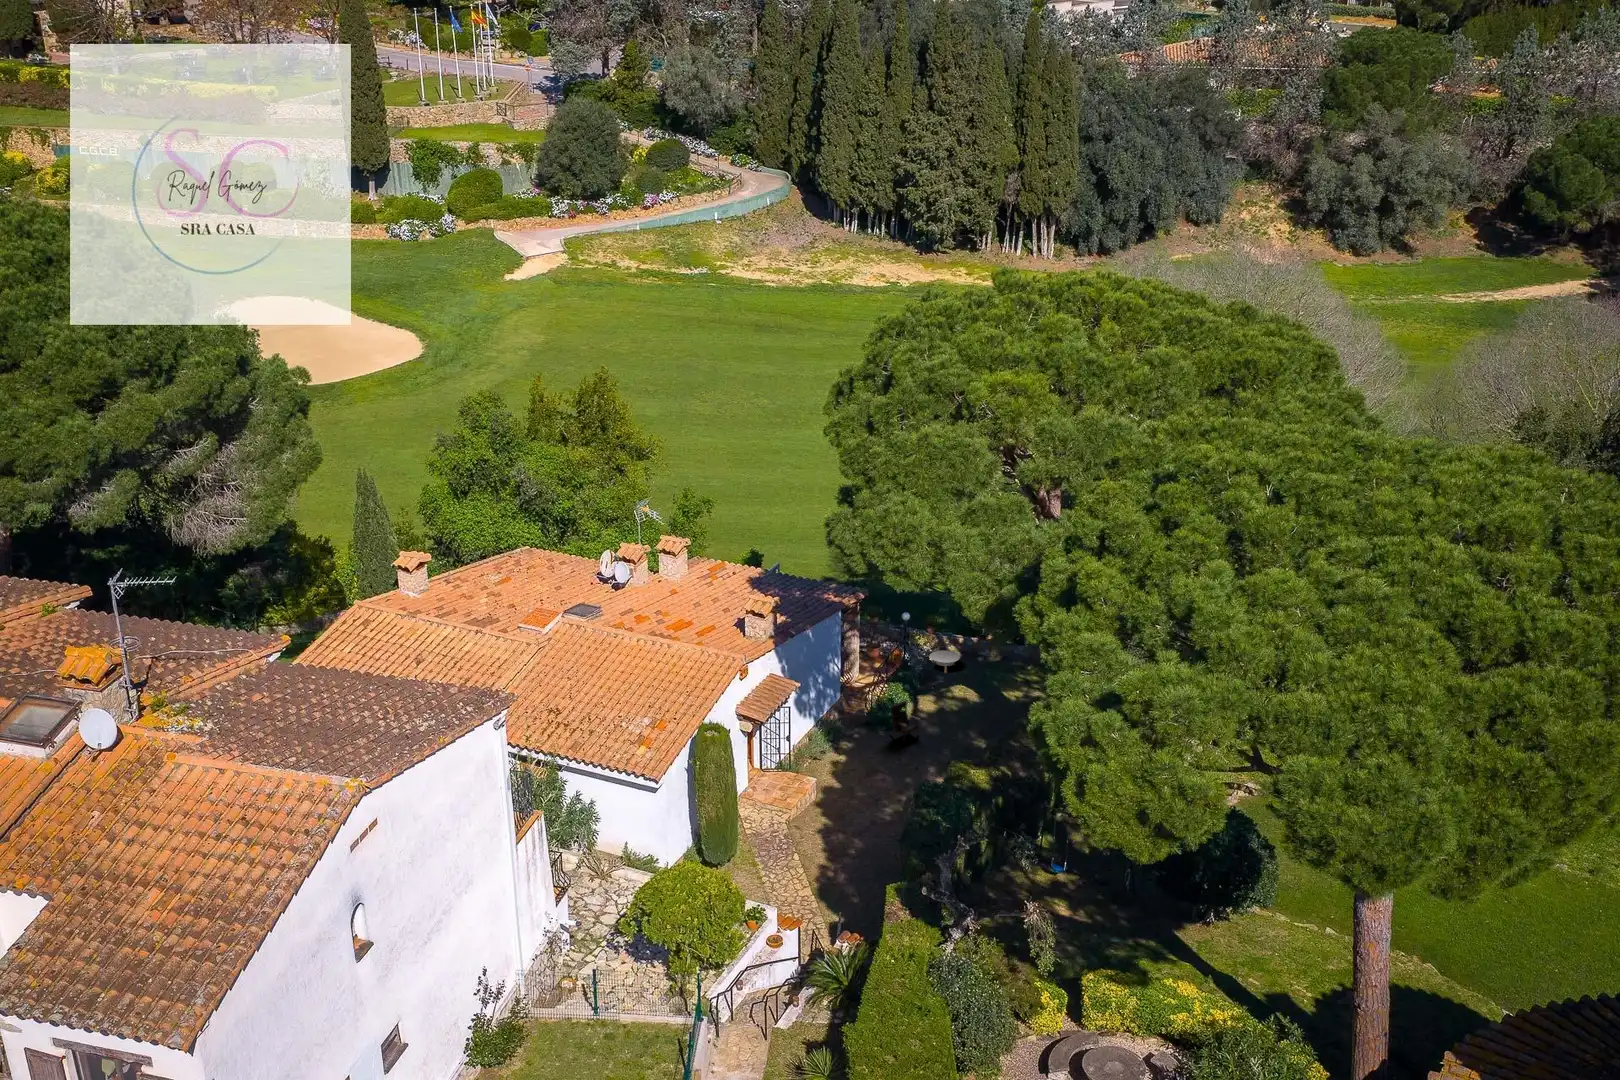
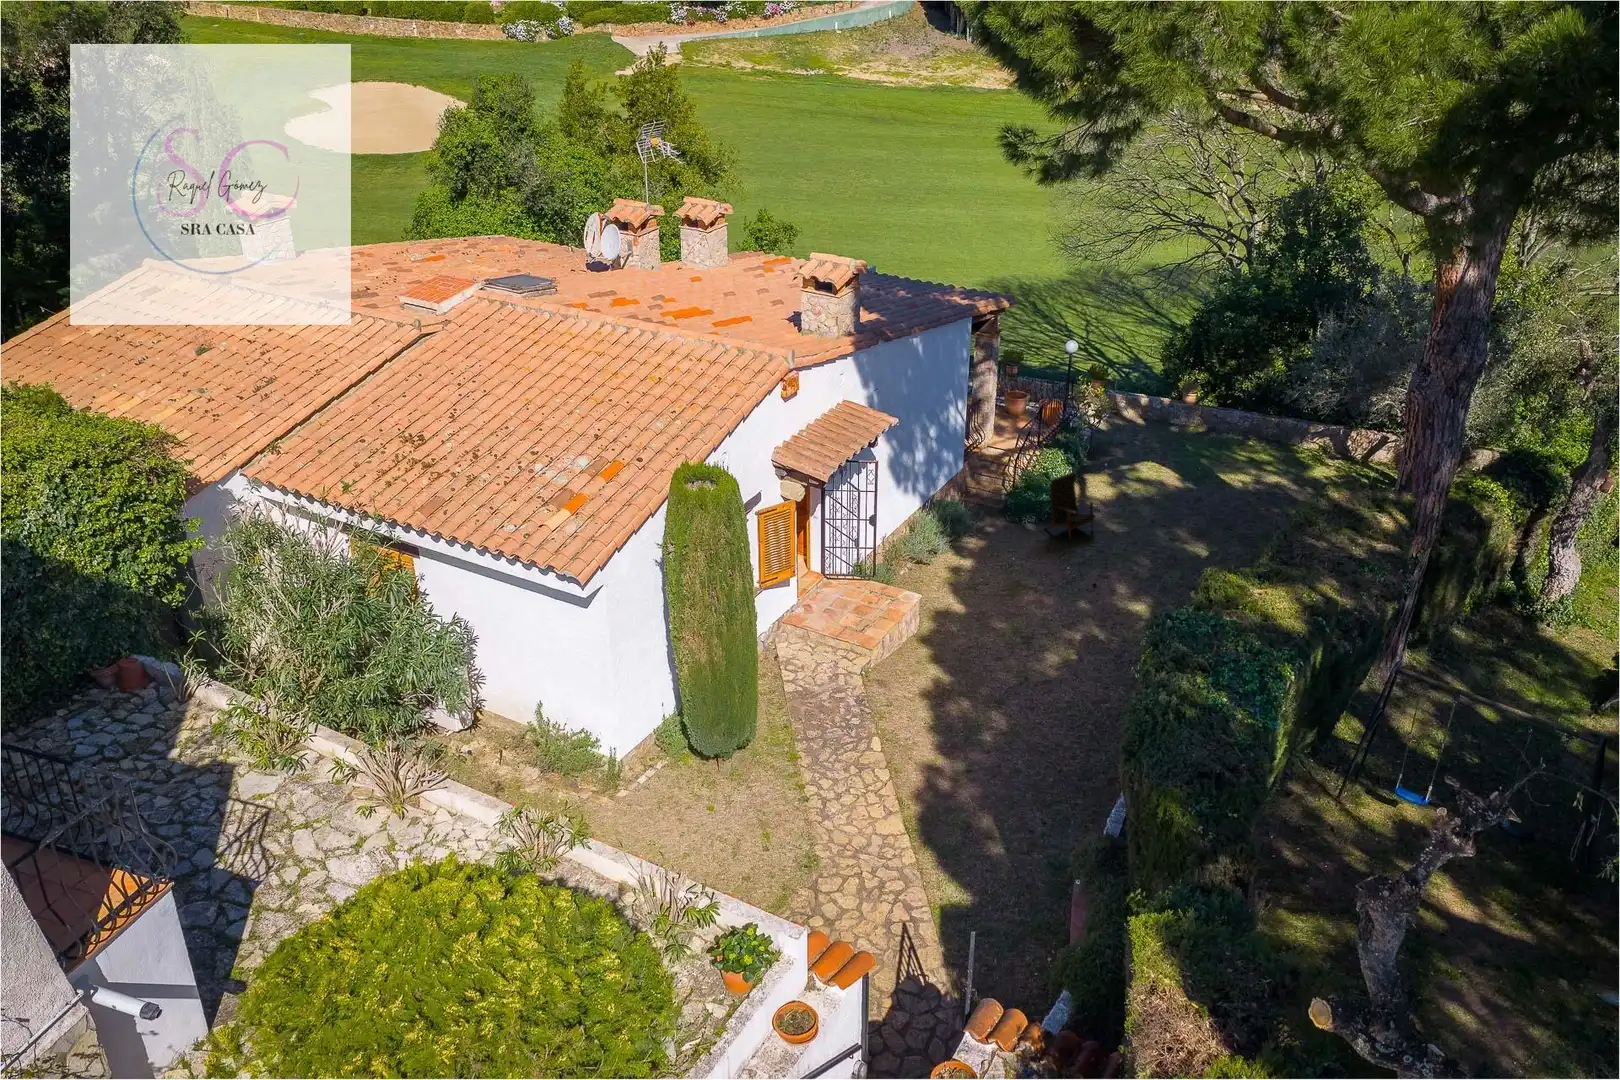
round table: present [930,651,960,673] -> none [1100,413,1147,445]

